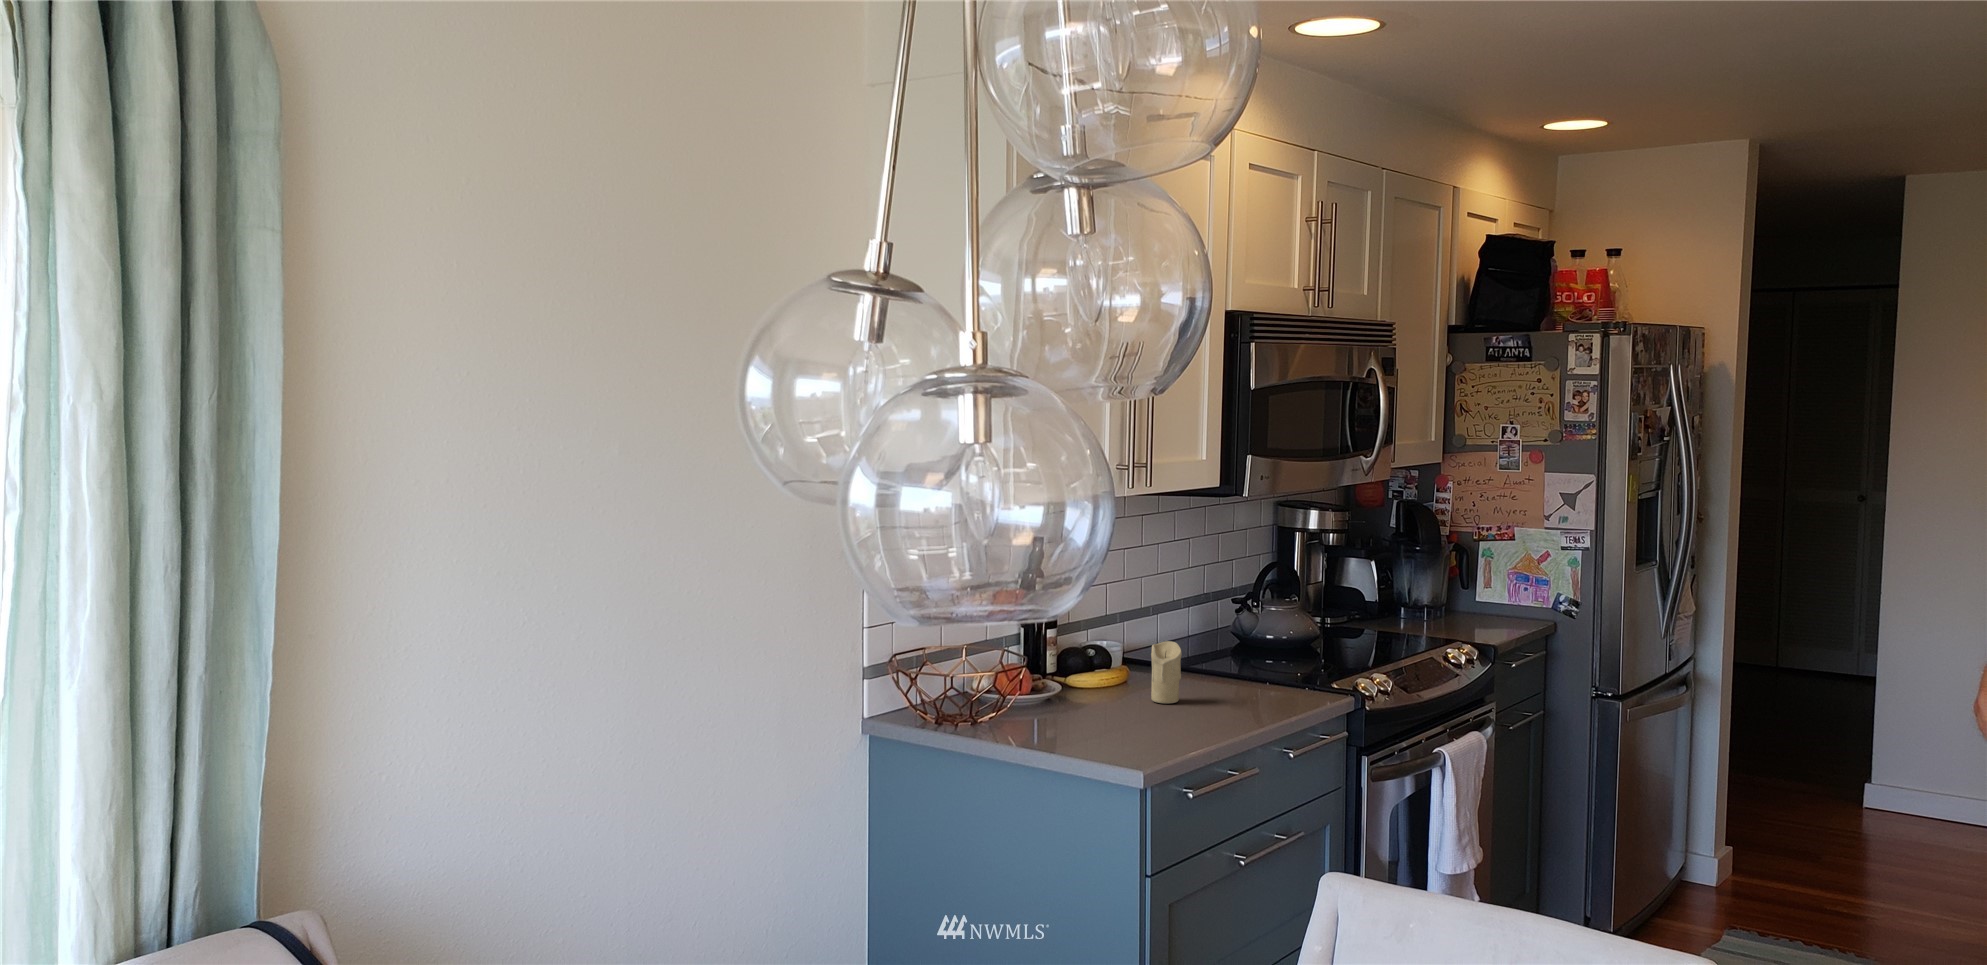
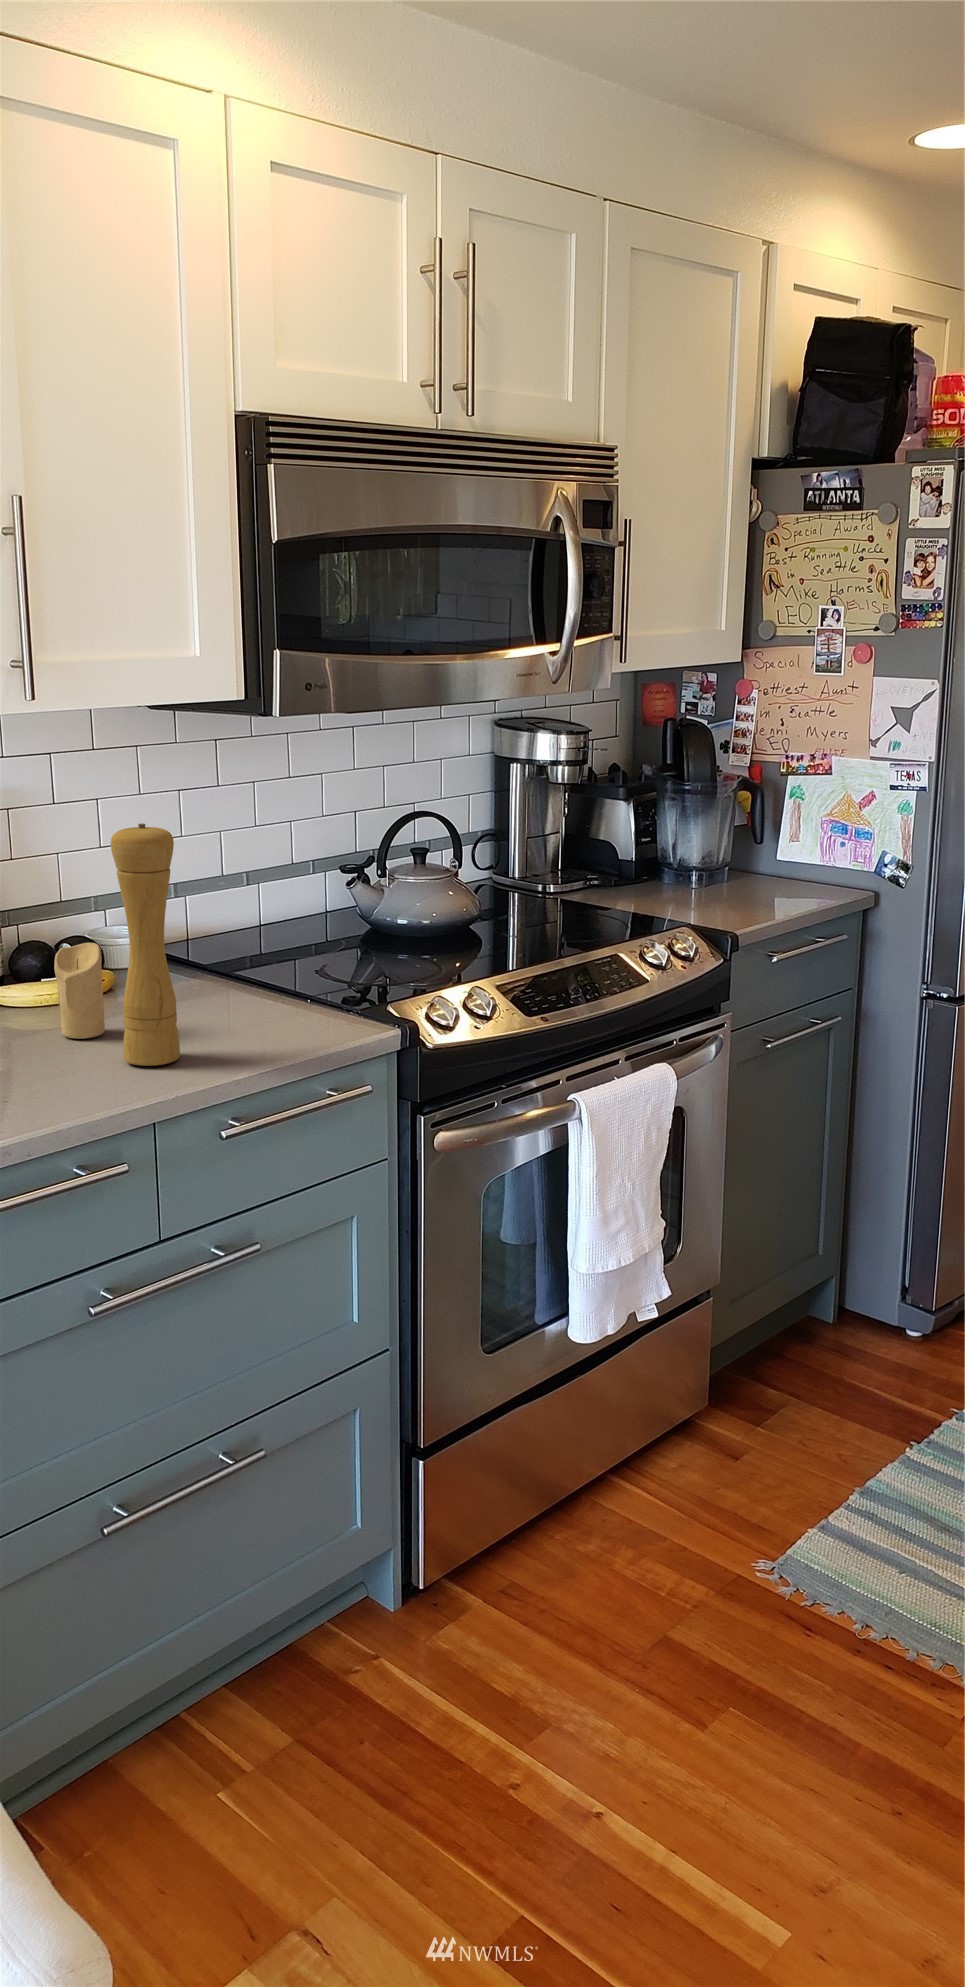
pepper mill: none [1216,562,1257,716] -> present [111,823,180,1066]

